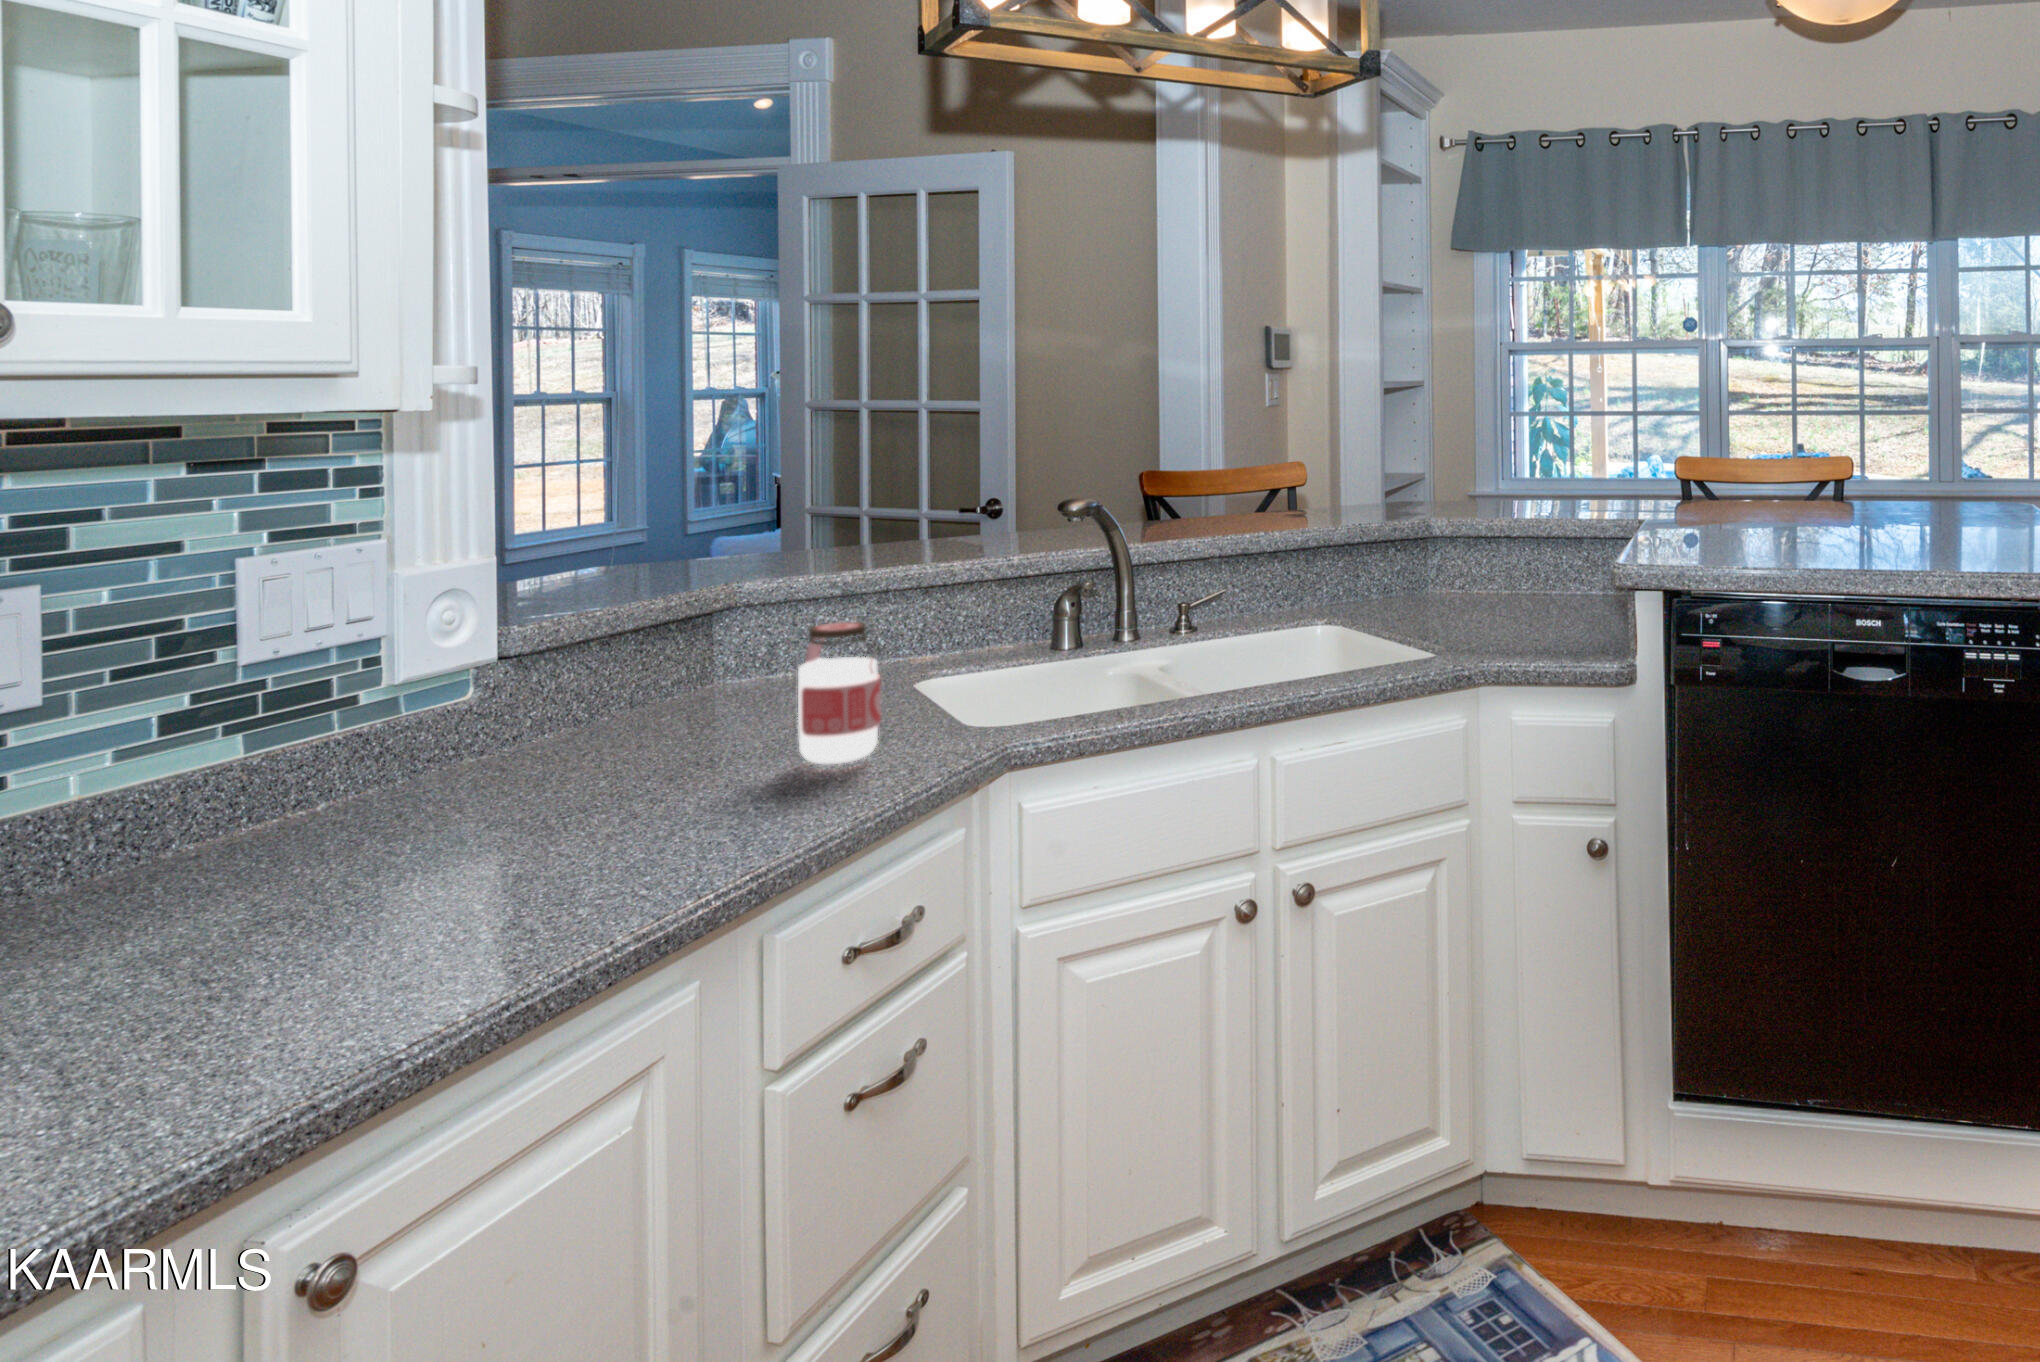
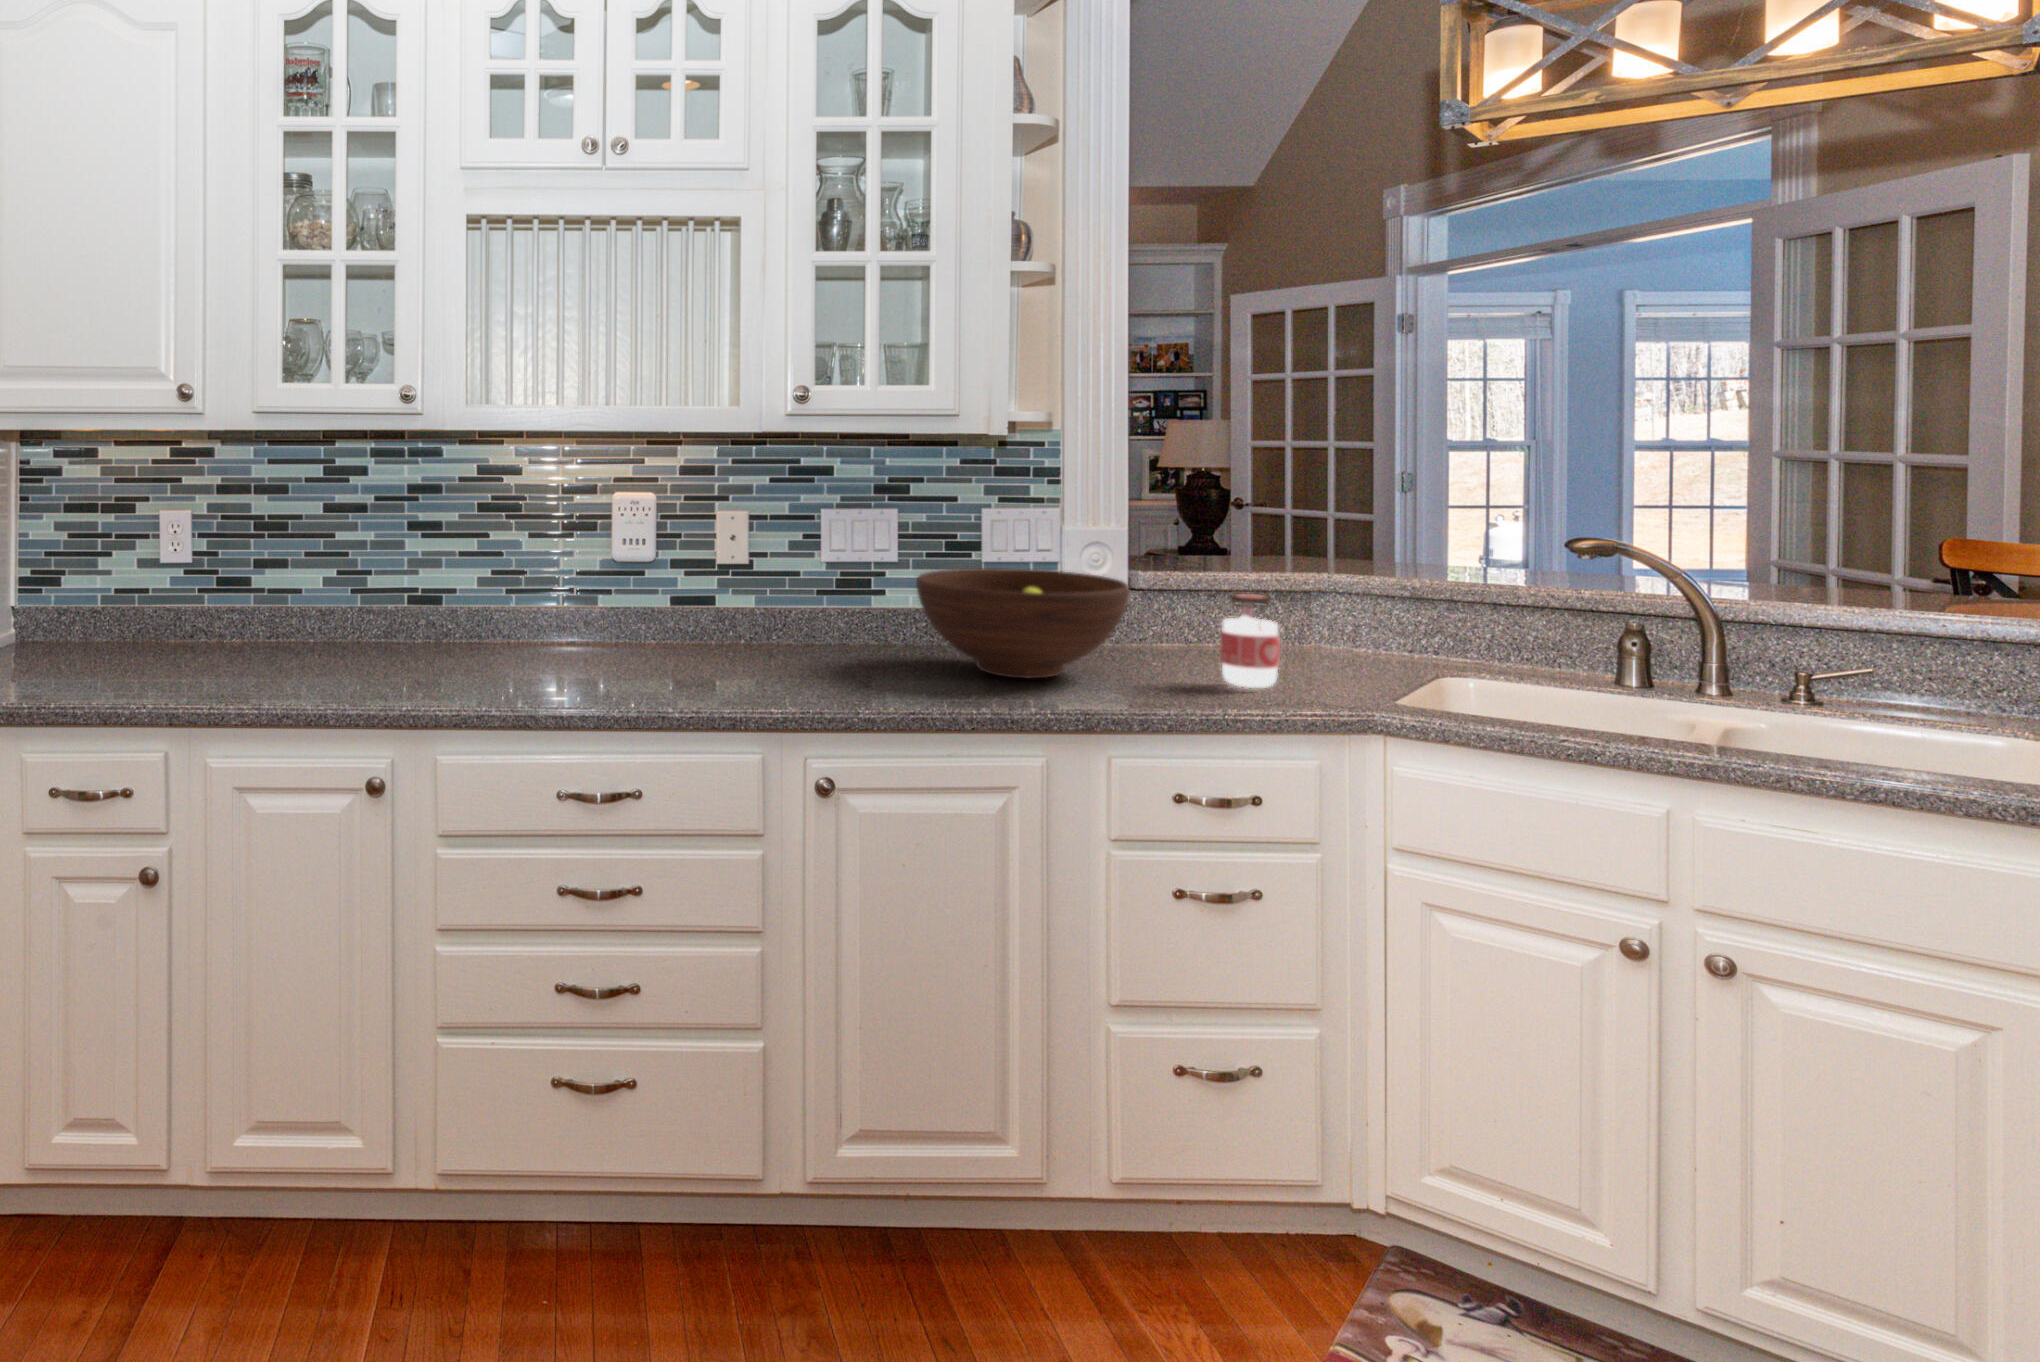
fruit bowl: none [243,641,708,874] -> present [916,568,1129,678]

